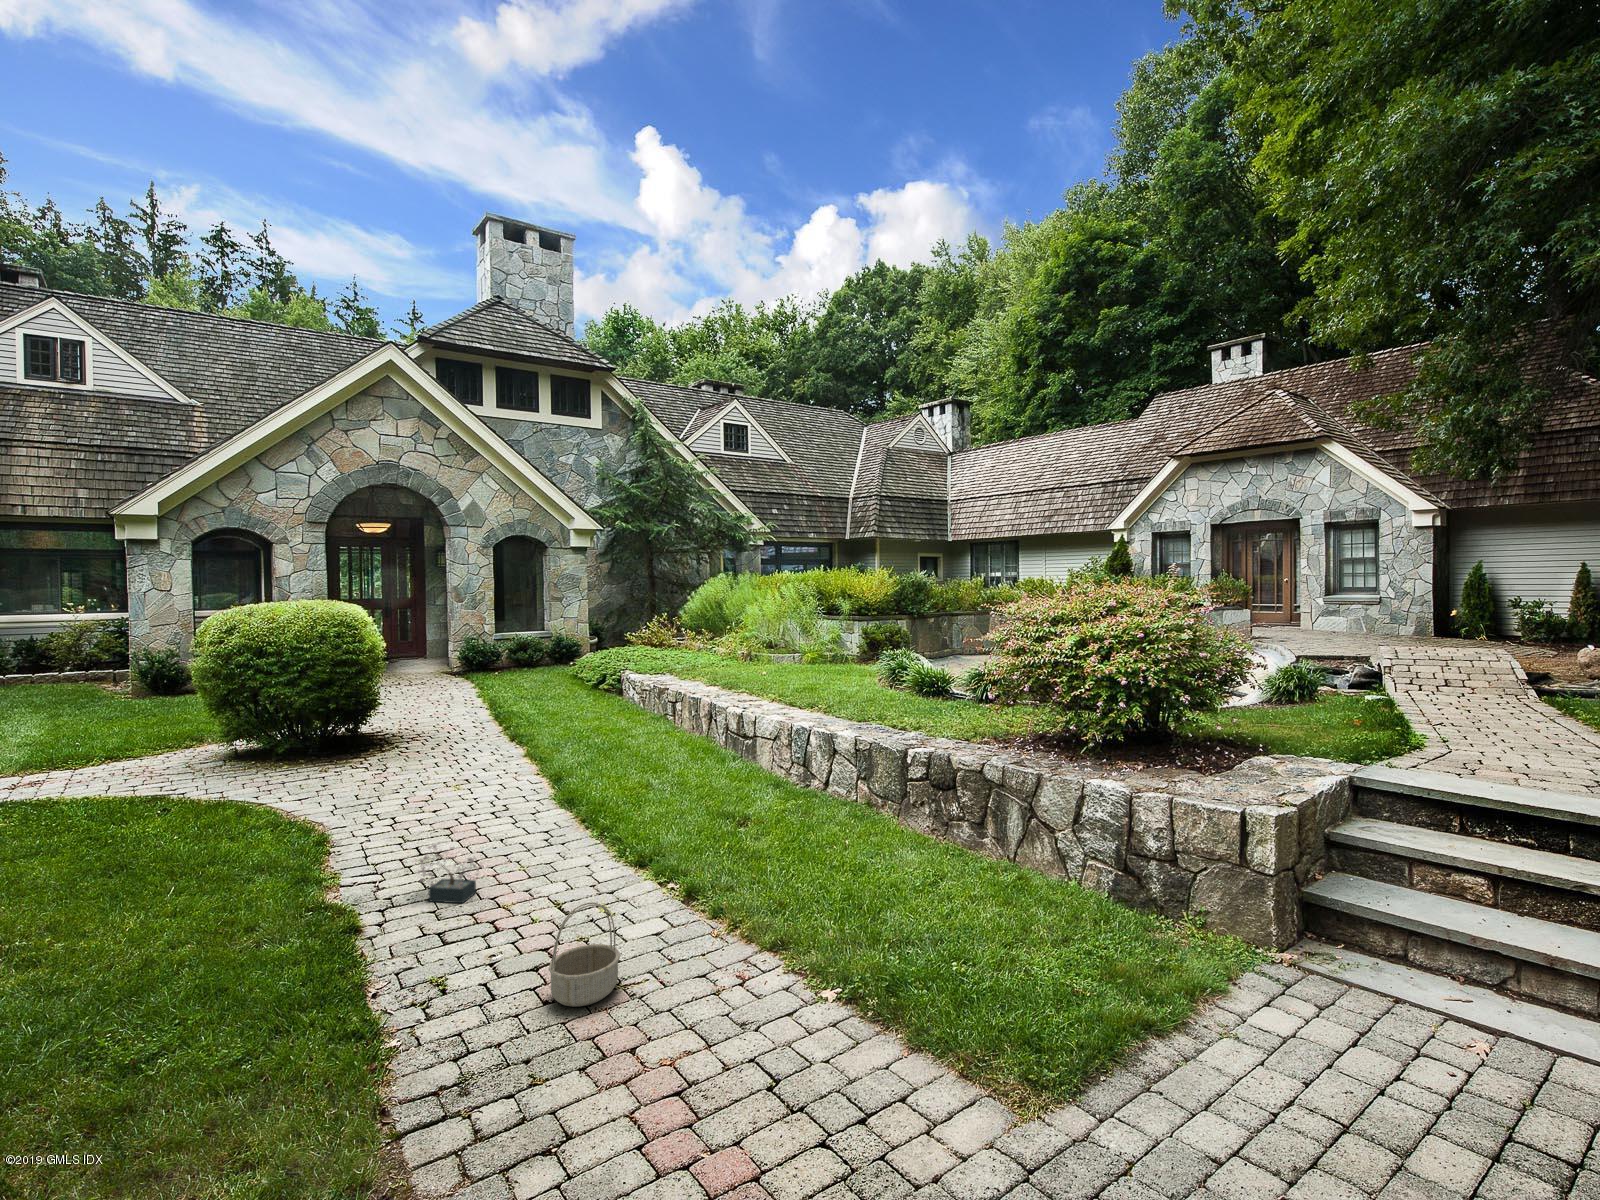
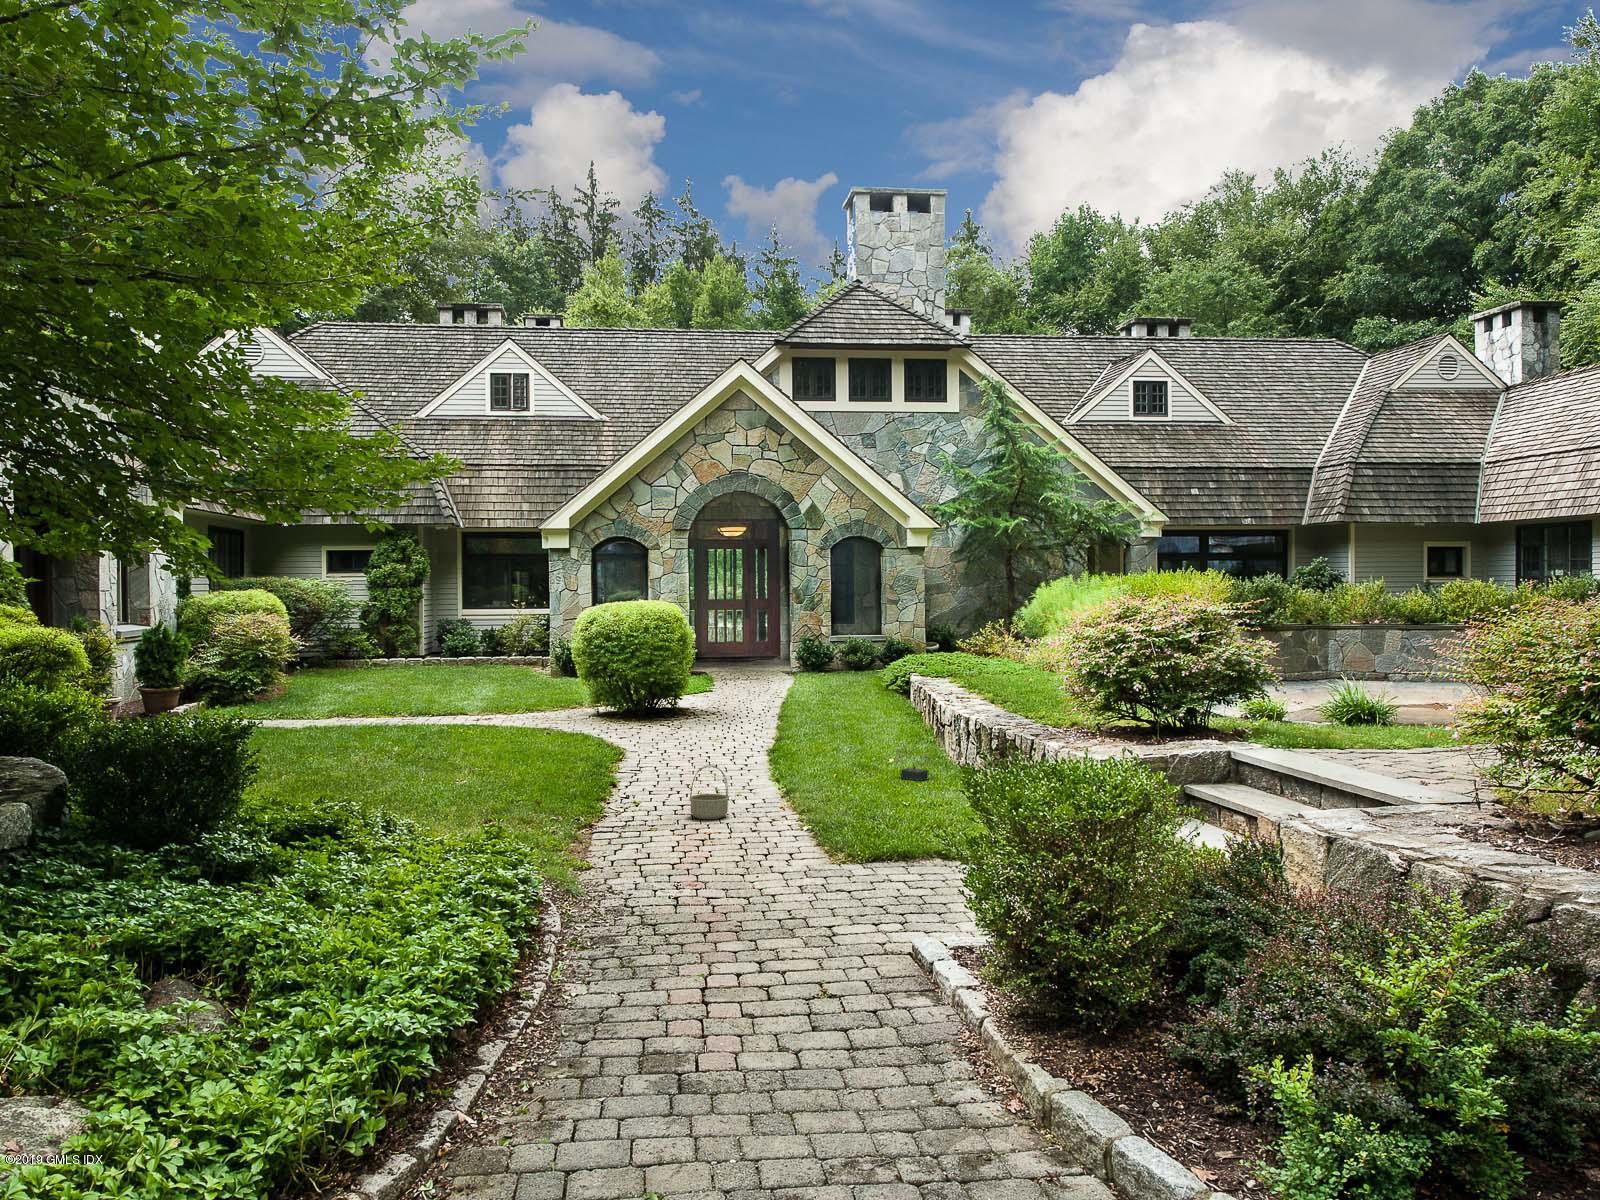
decorative plant: present [415,843,482,903] -> present [896,745,932,781]

